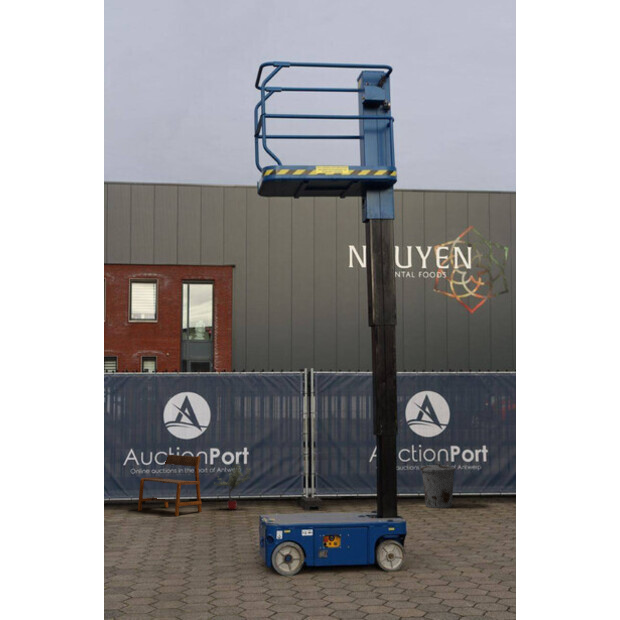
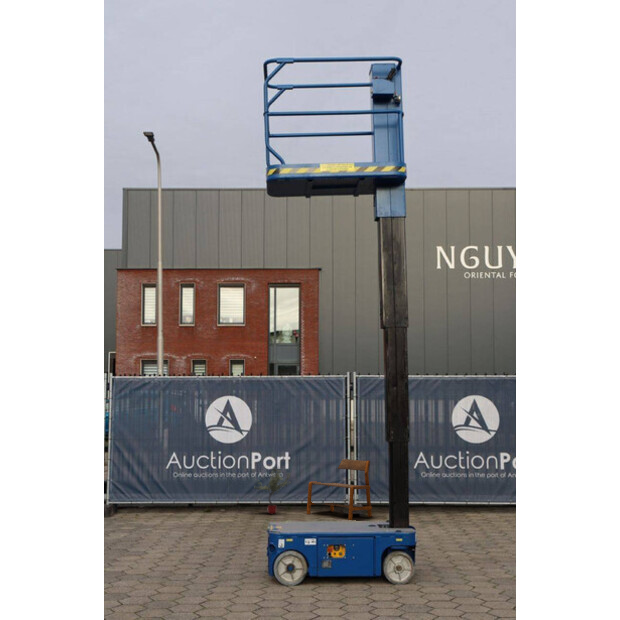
bench: present [138,454,202,516] -> present [307,459,372,520]
trash can: present [420,462,455,508] -> none [466,471,503,519]

